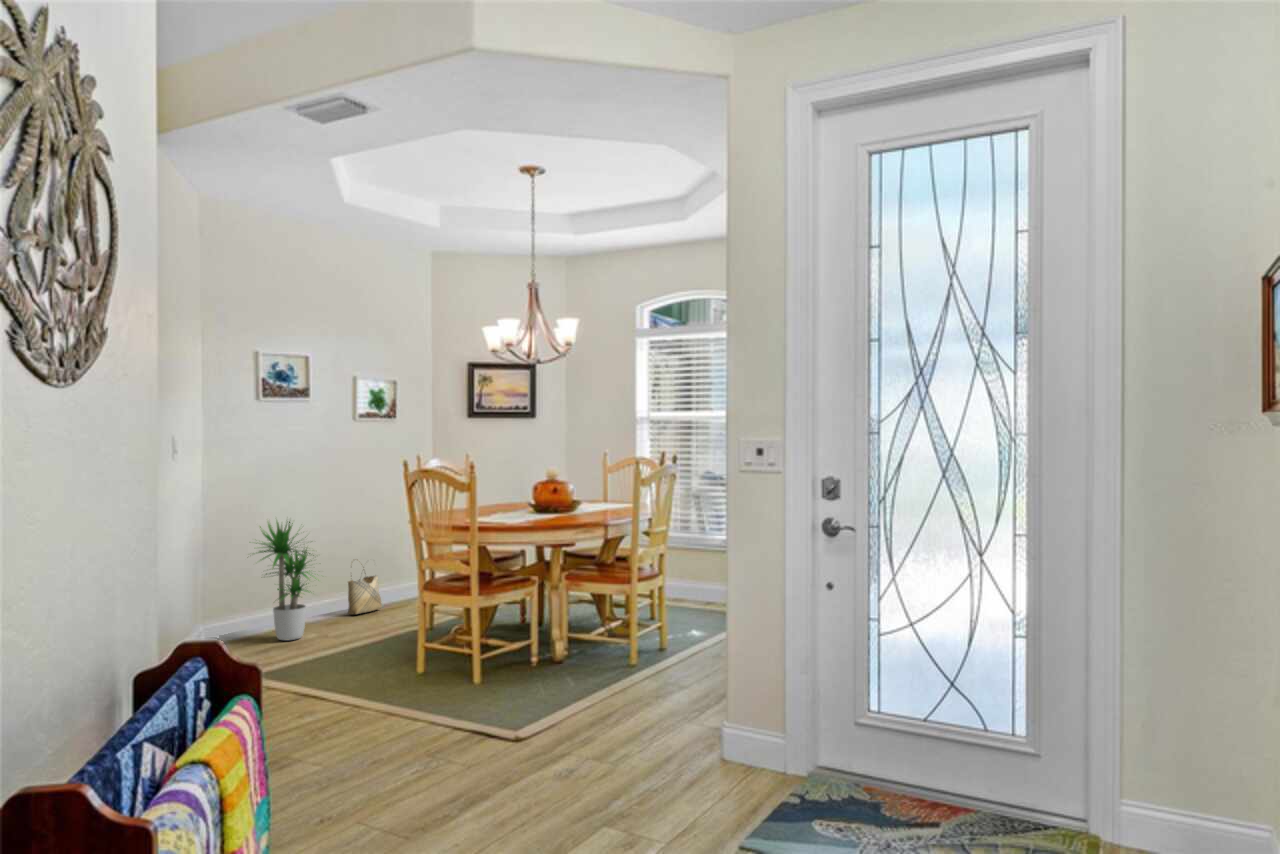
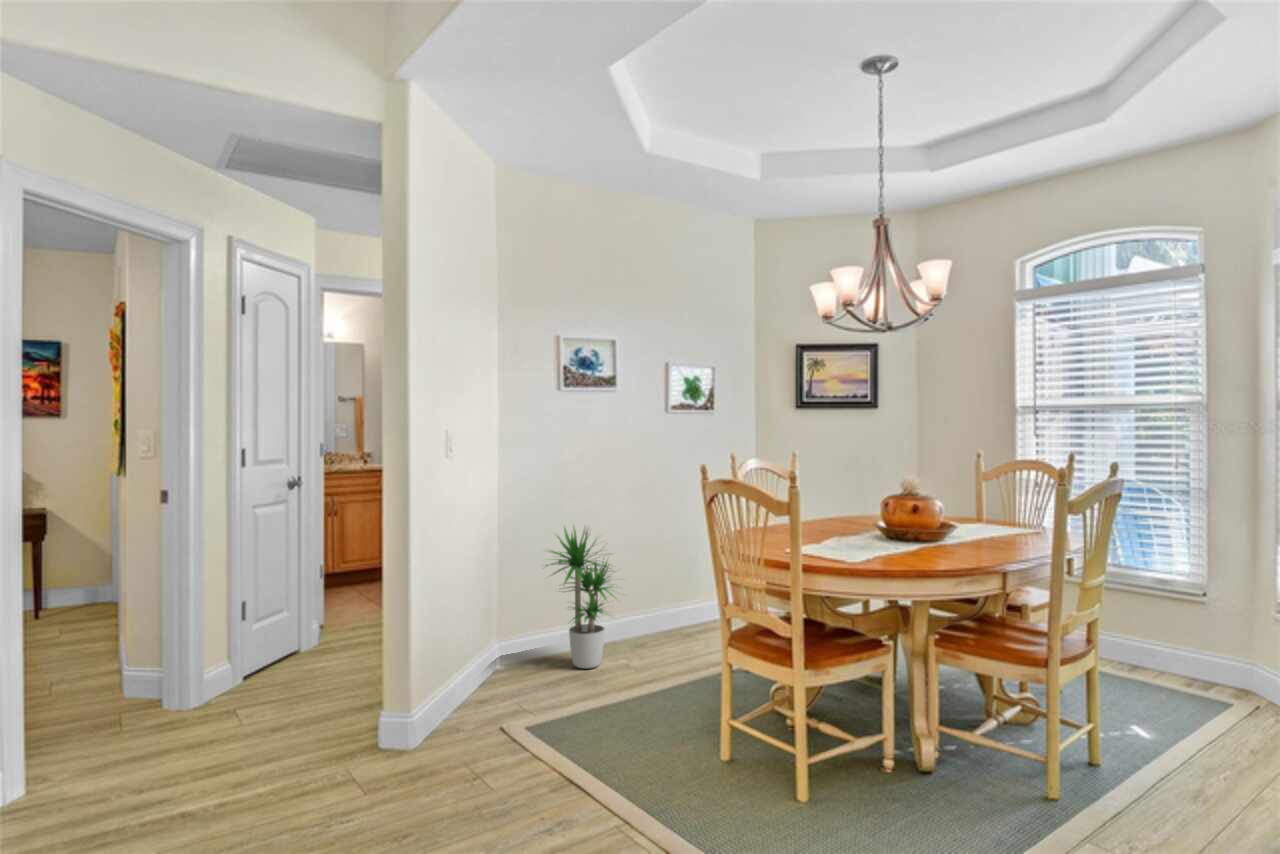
woven basket: present [348,567,382,615] -> none [658,570,696,635]

